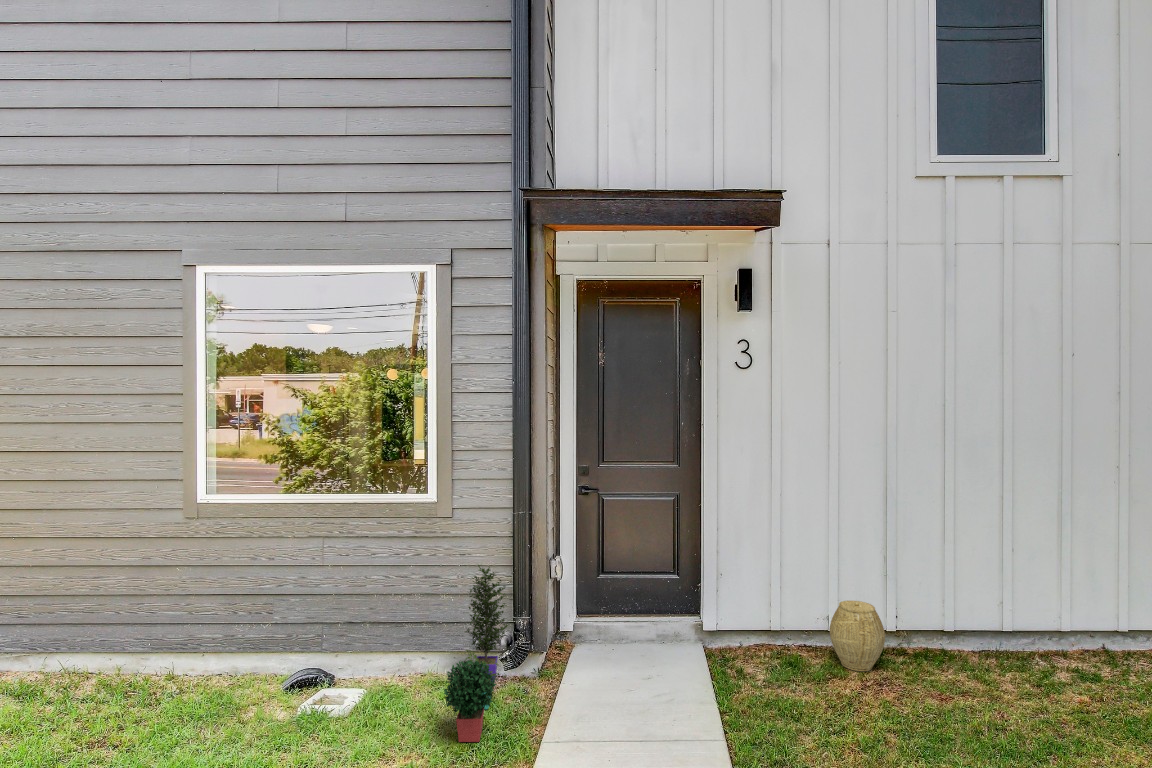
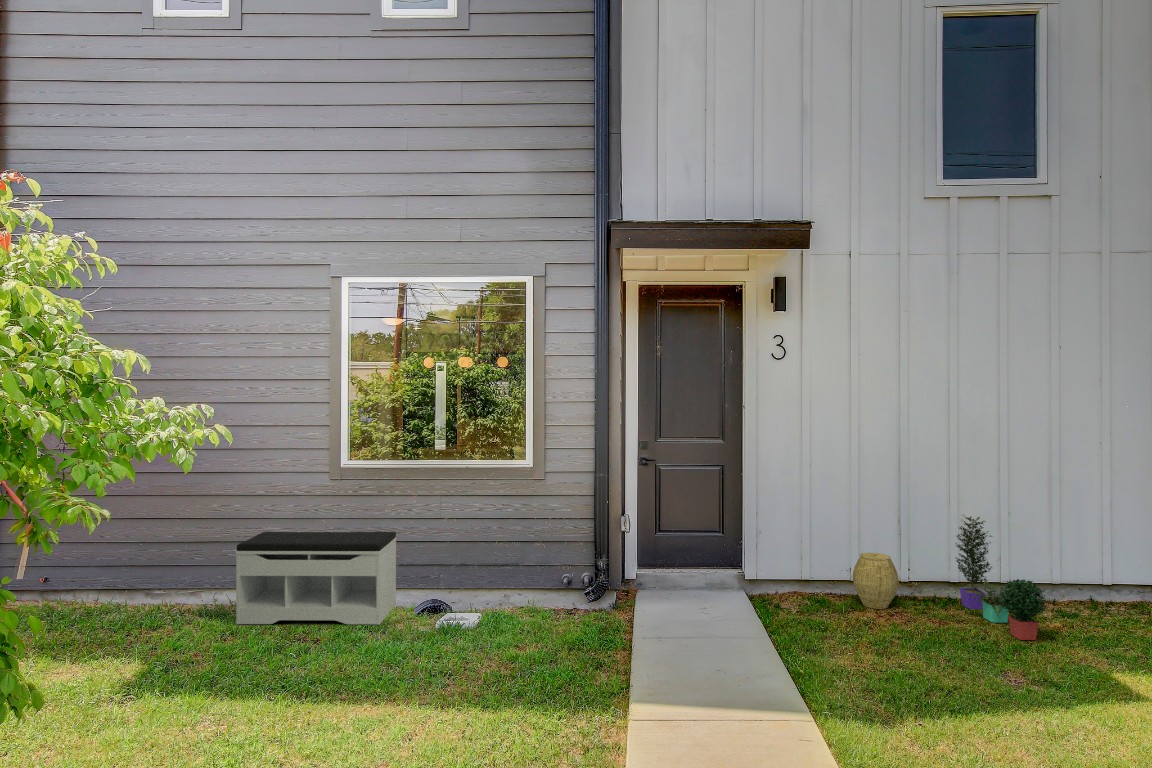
potted plant: present [444,565,508,742] -> present [956,517,1047,640]
bench: none [45,584,269,714] -> present [235,532,396,625]

